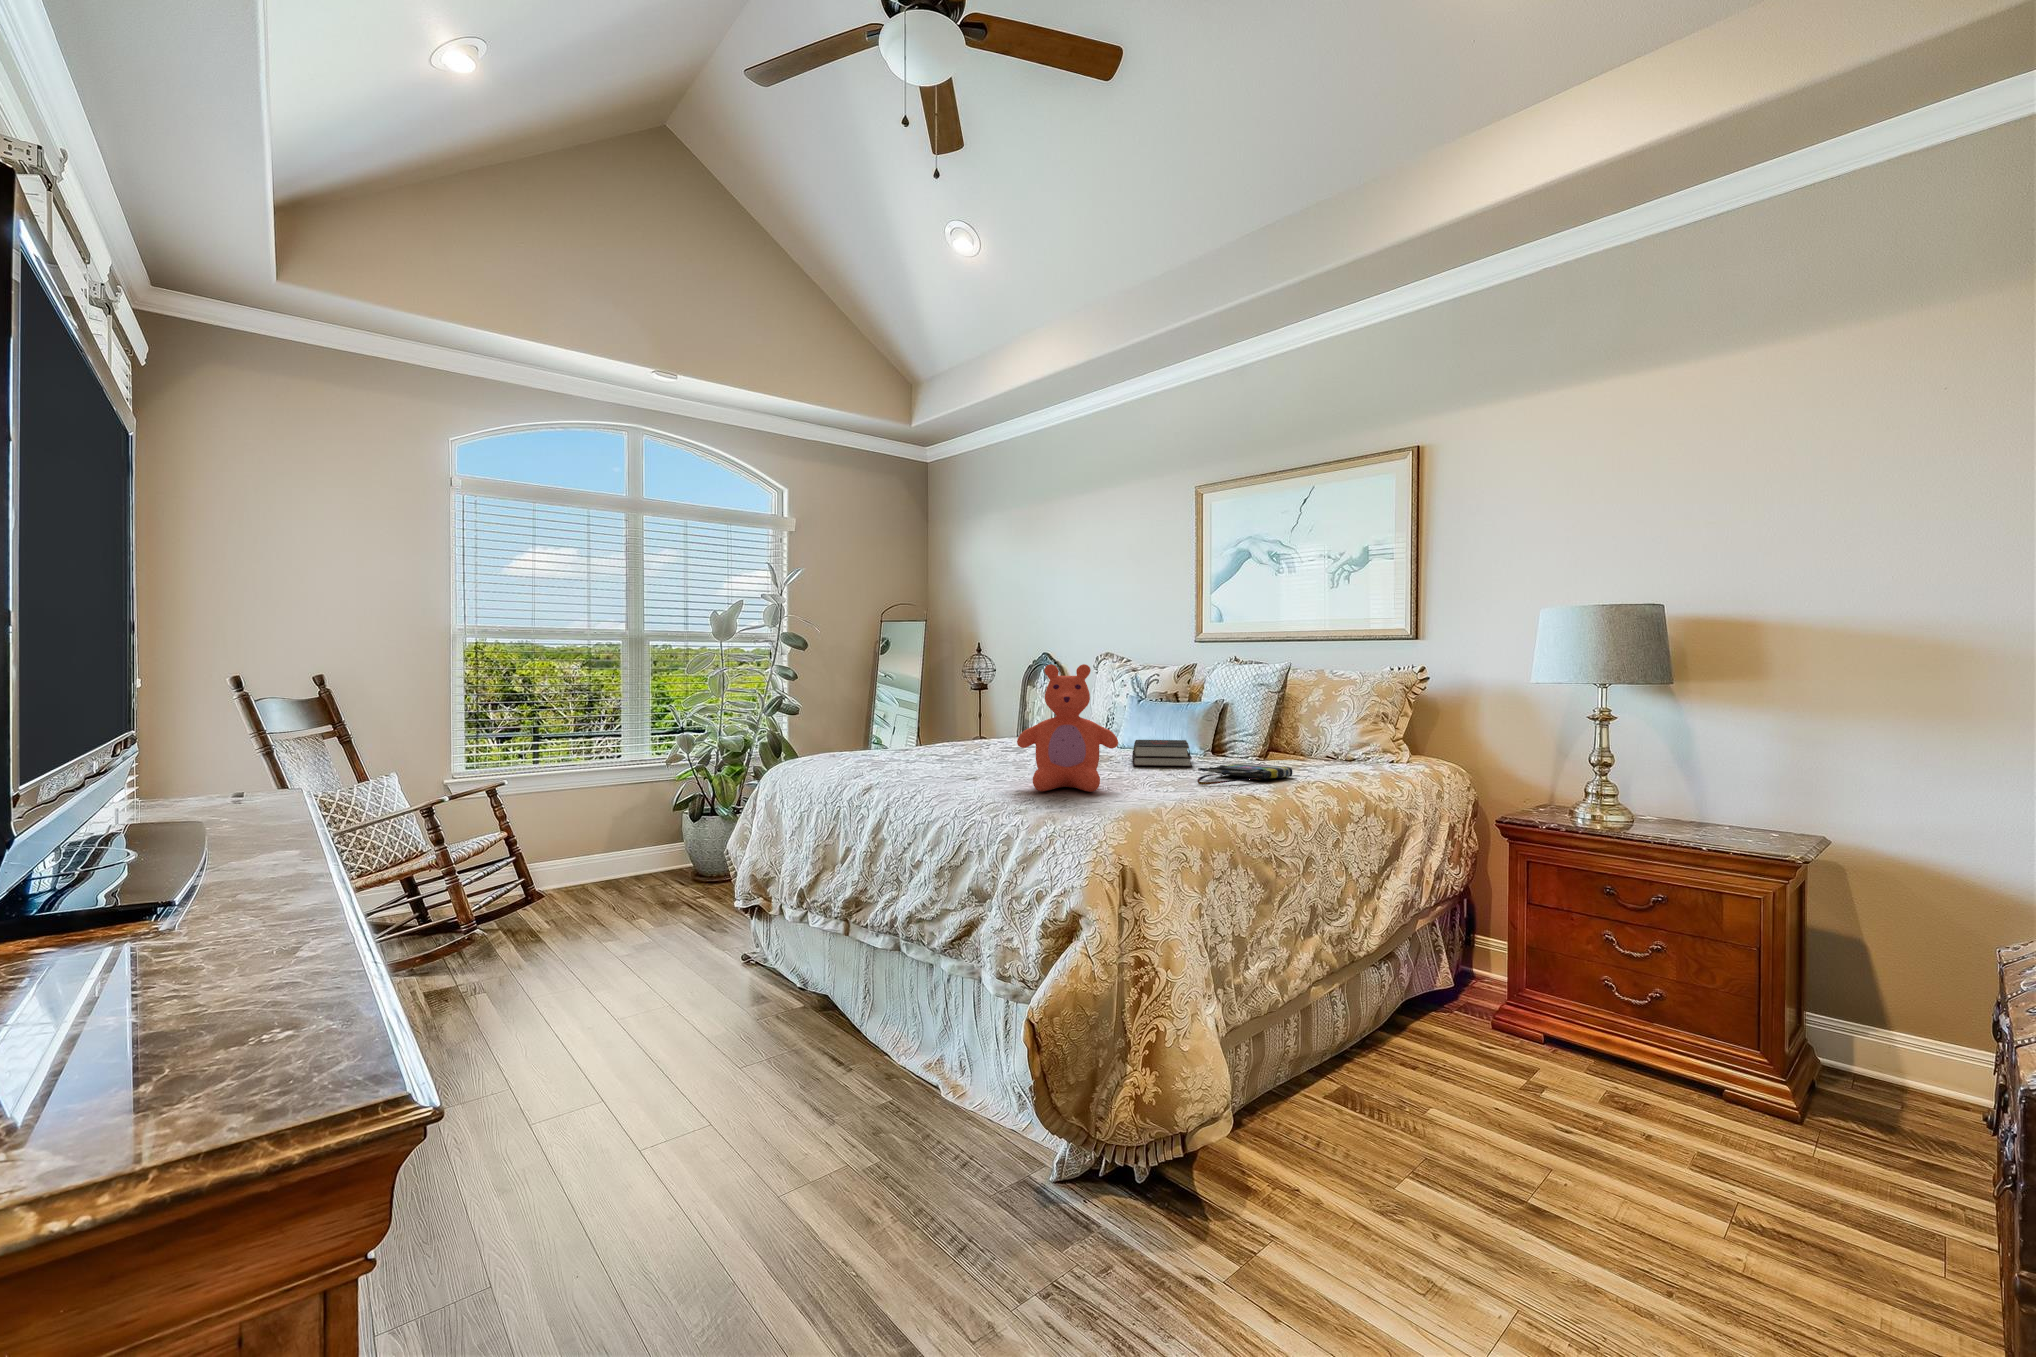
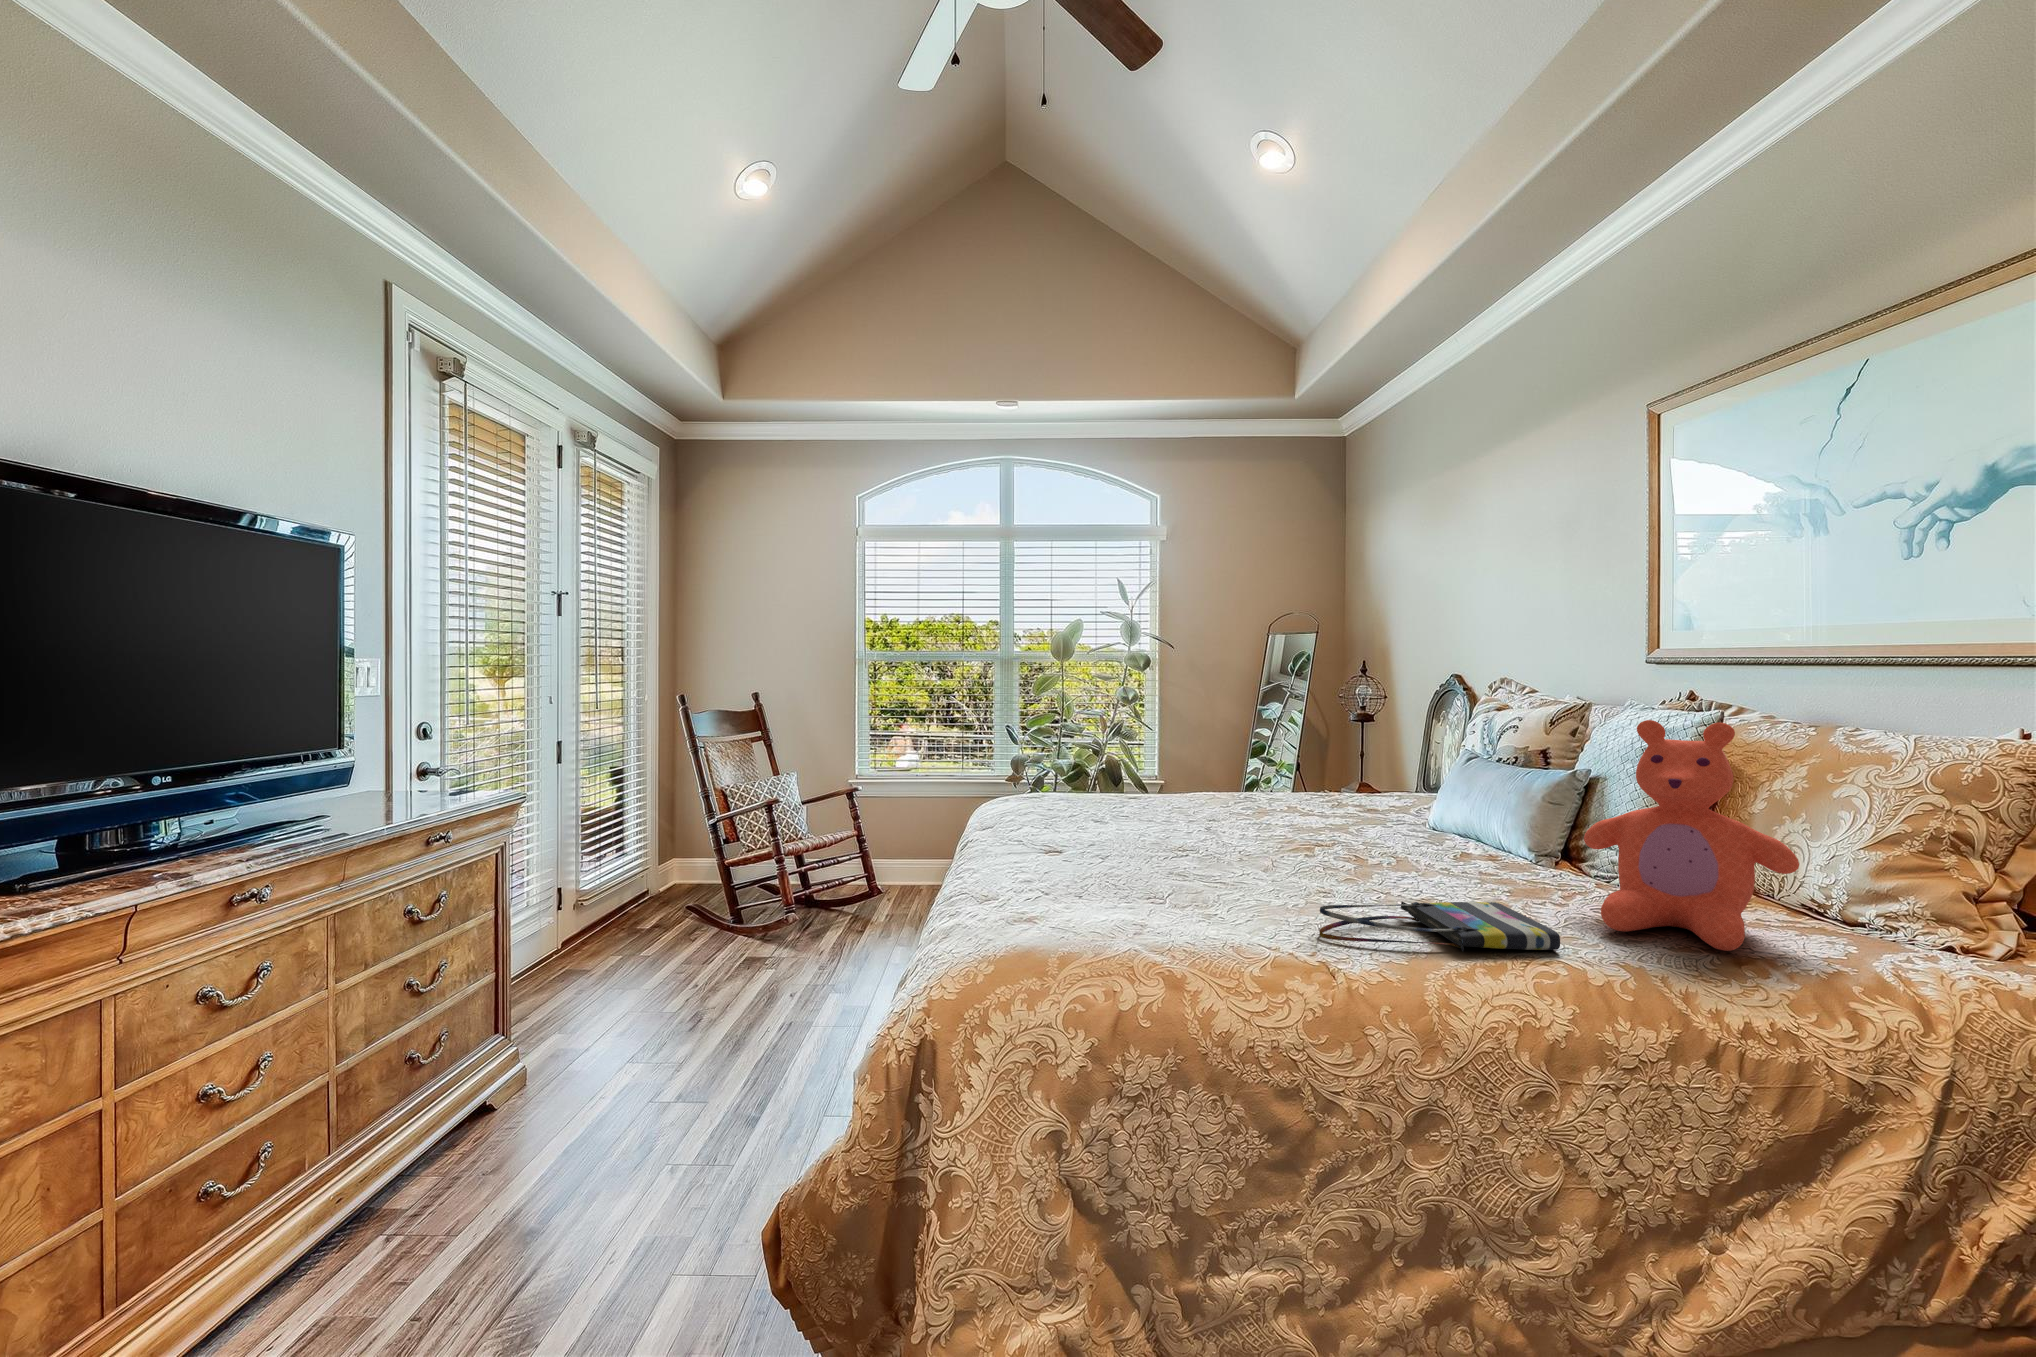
teddy bear: present [1017,664,1118,792] -> present [1584,720,1799,951]
hardback book: present [1132,740,1192,767] -> none [1340,824,1481,887]

